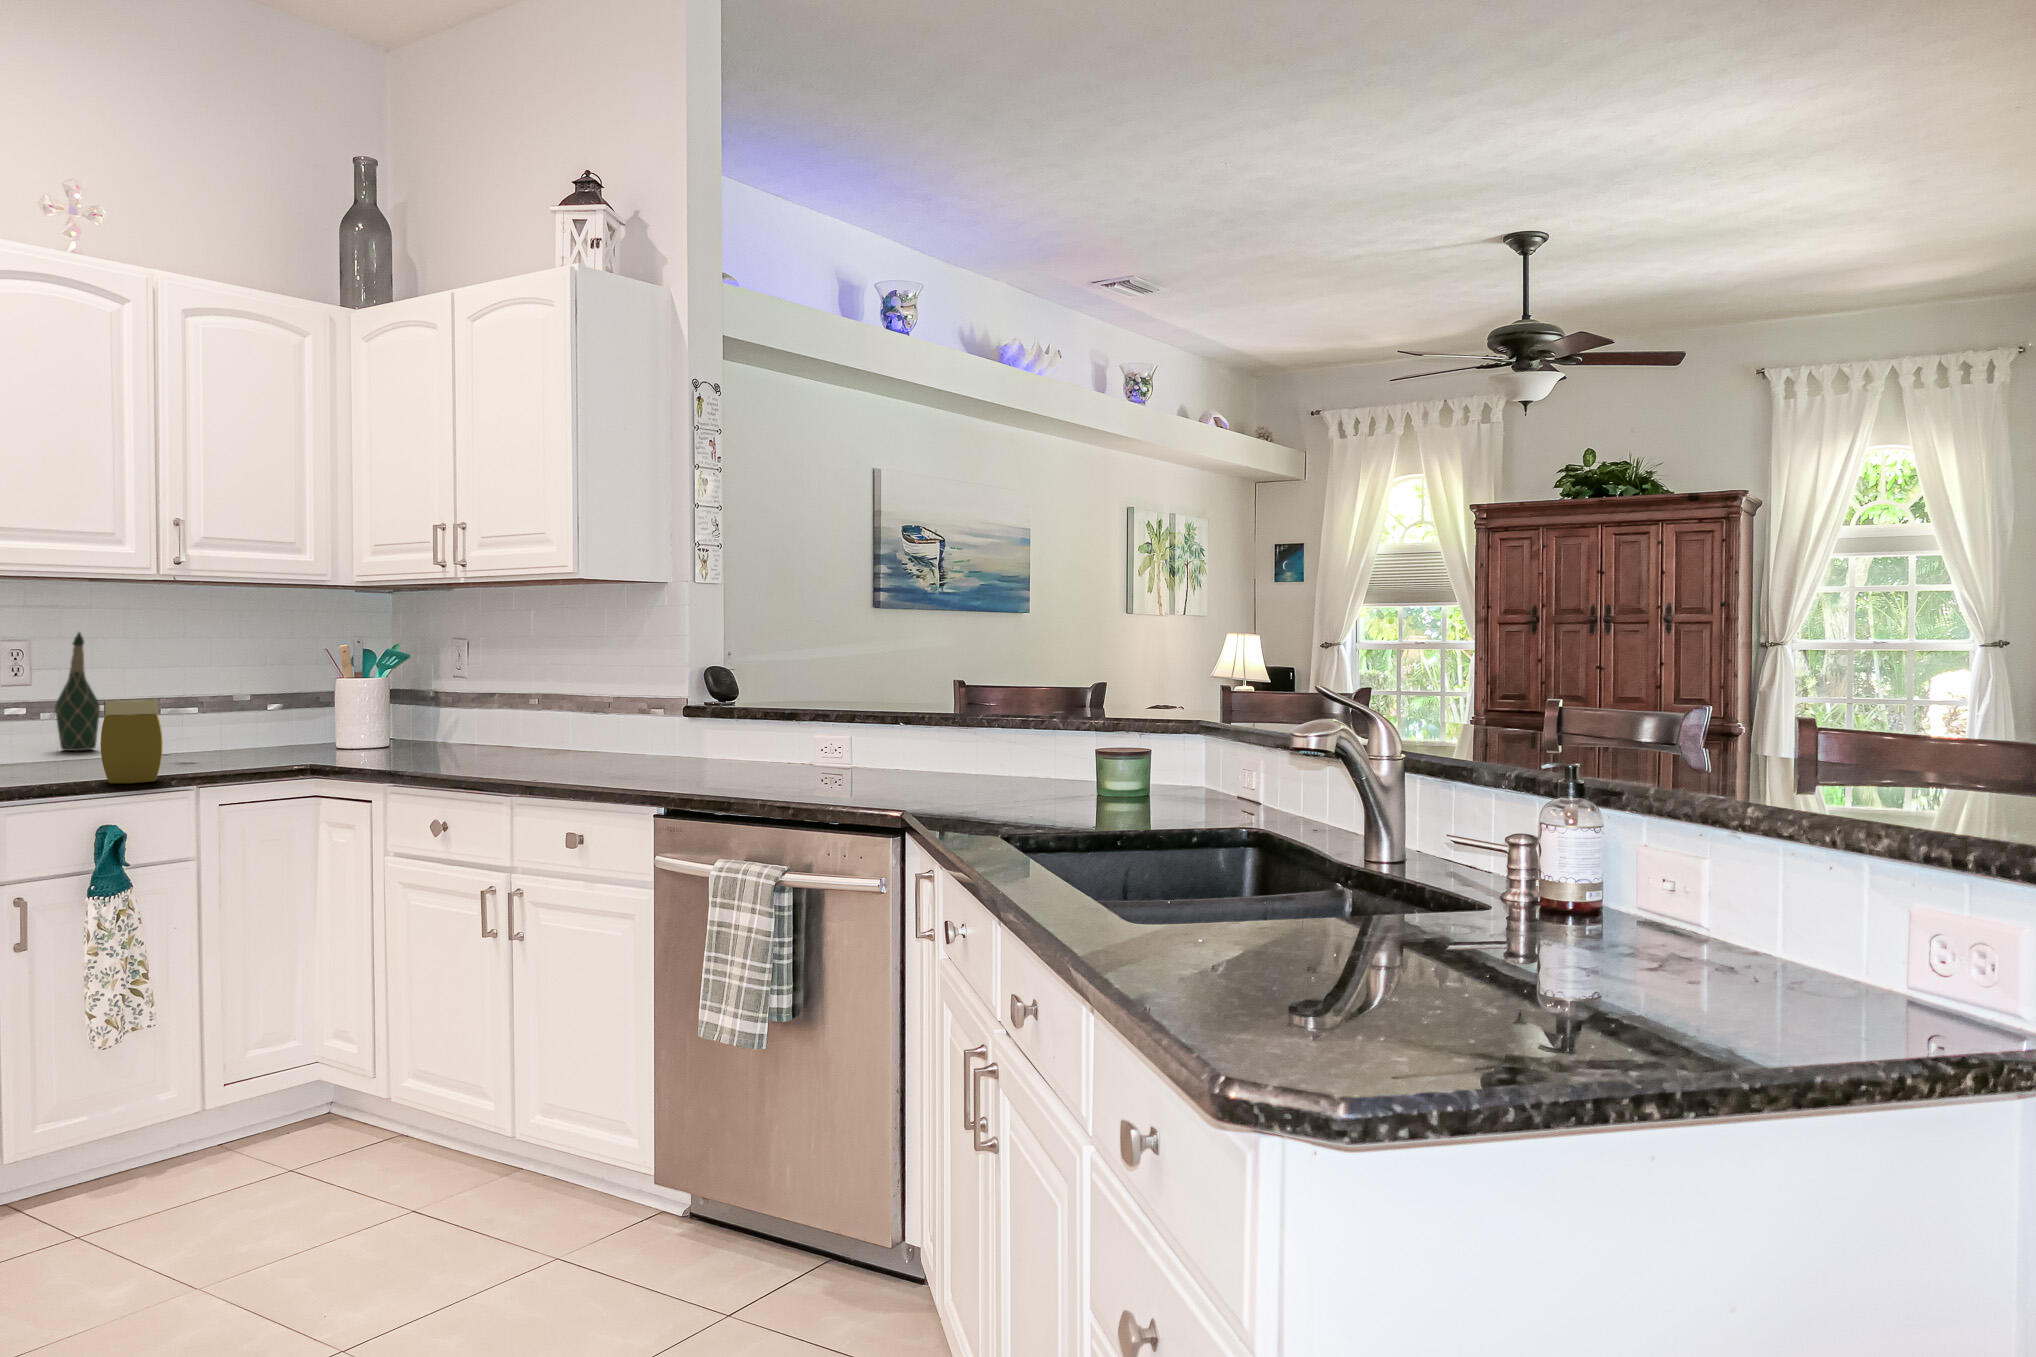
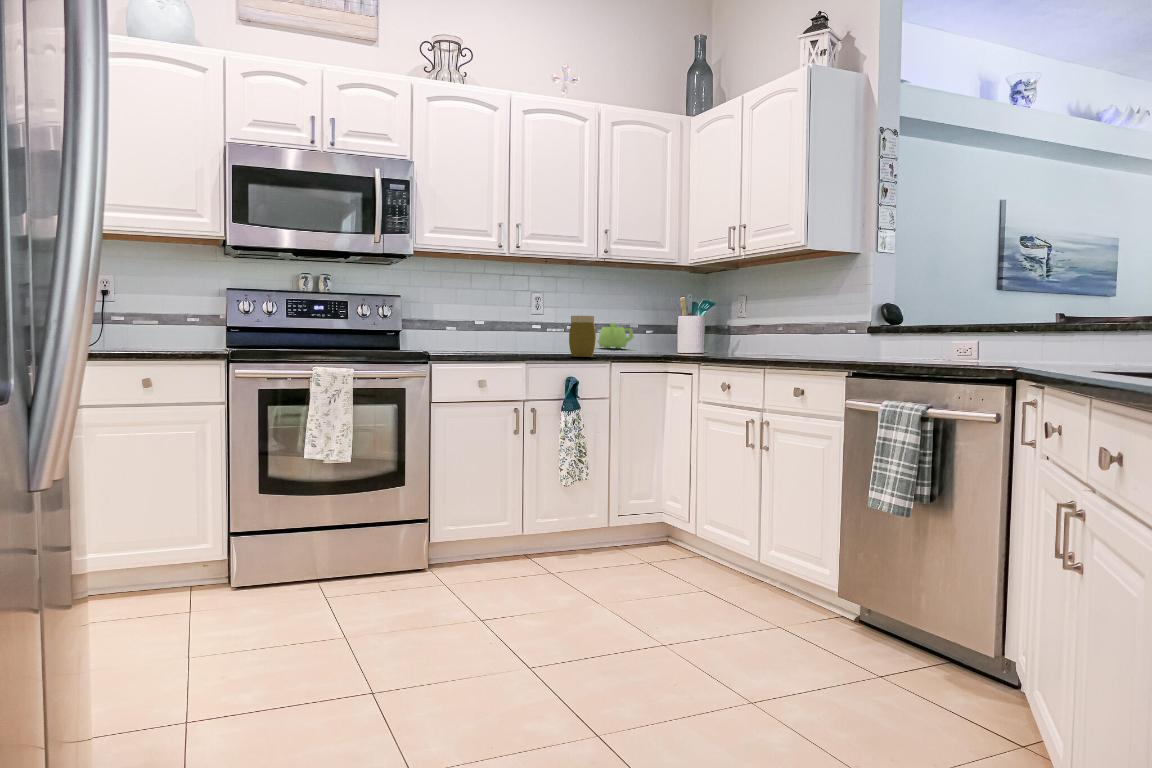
wine bottle: present [55,632,100,751] -> none [552,289,570,348]
teapot: none [151,693,245,744] -> present [595,323,633,349]

